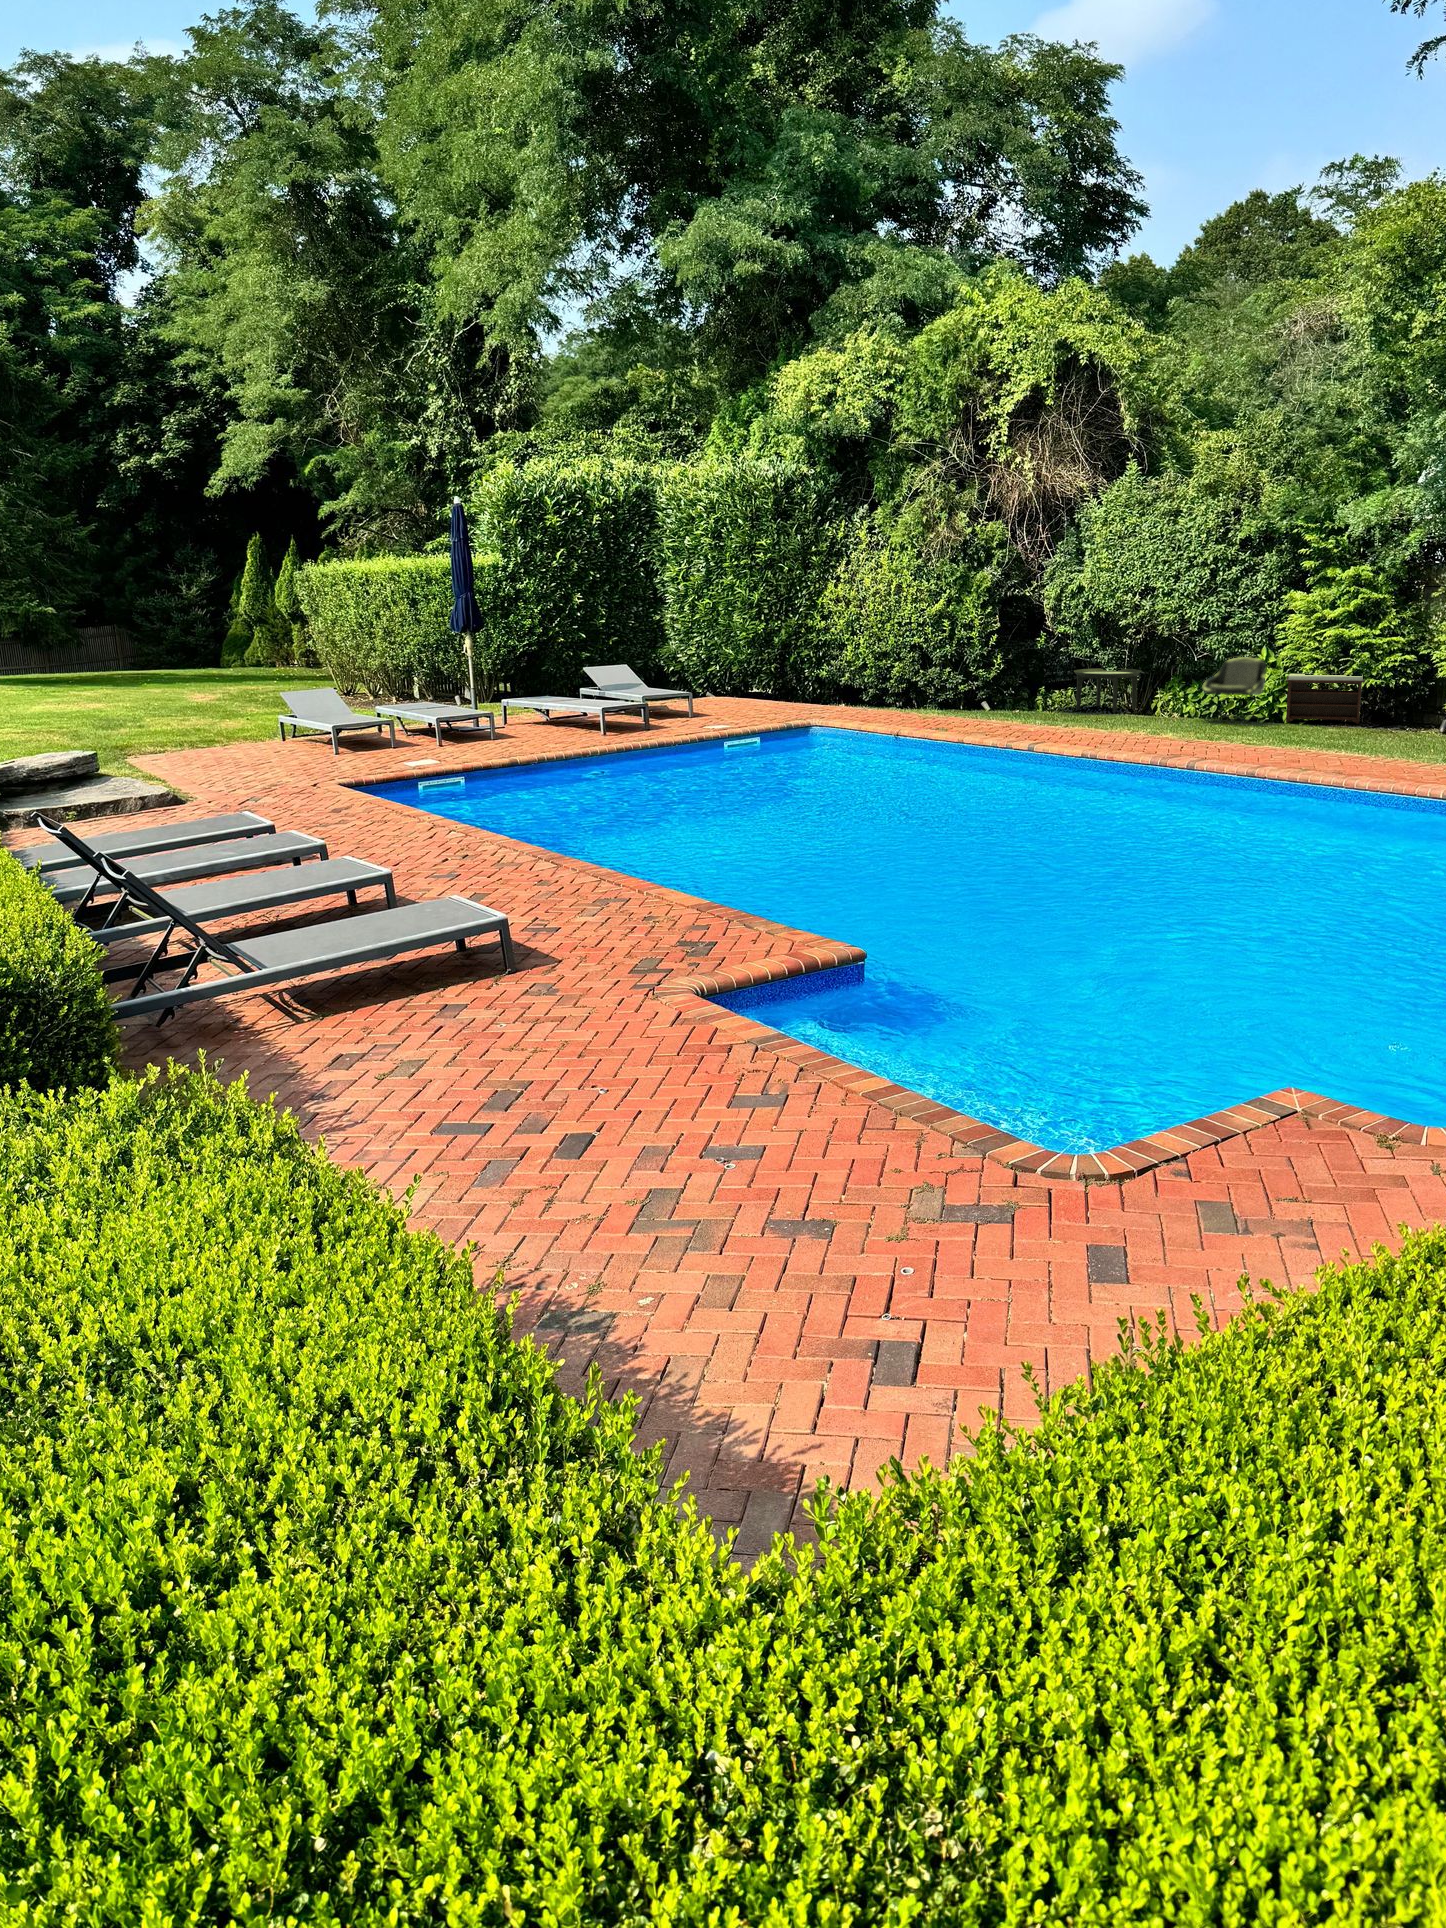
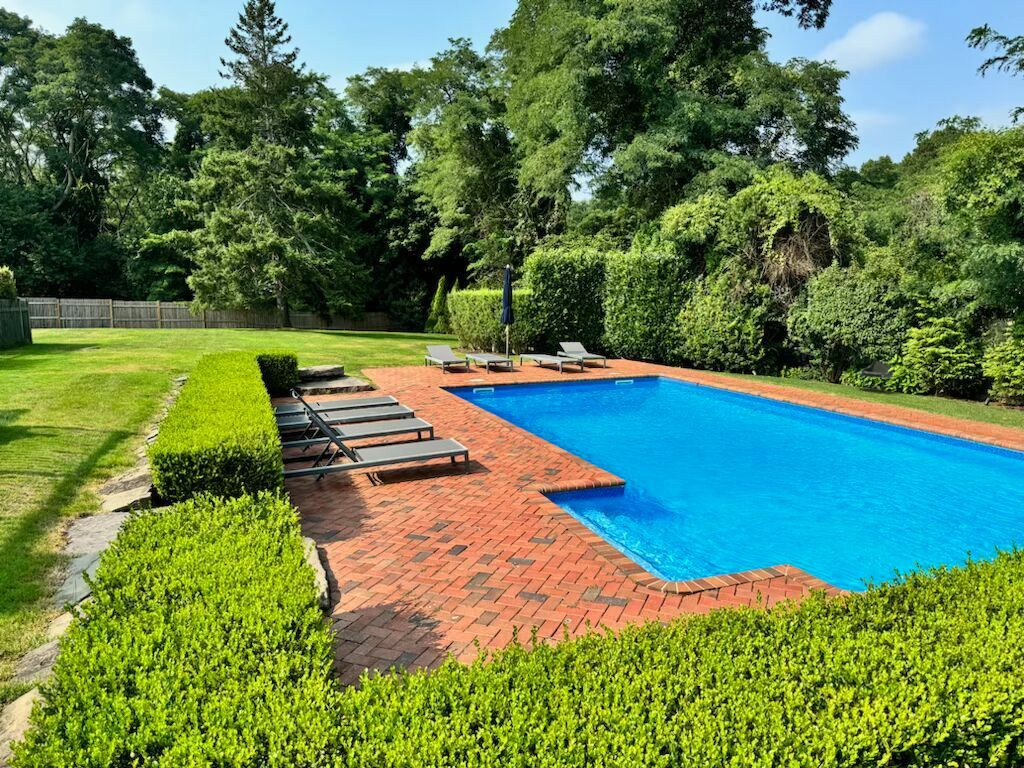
round table: present [1074,668,1142,712] -> none [798,360,834,382]
bench: present [1286,674,1365,724] -> none [903,369,948,397]

